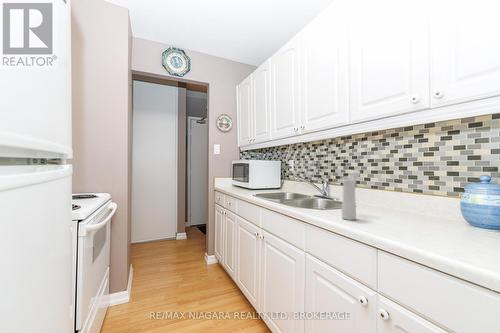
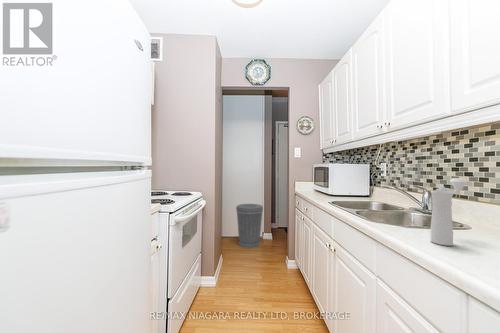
trash can: none [147,203,178,251] -> present [236,204,263,248]

